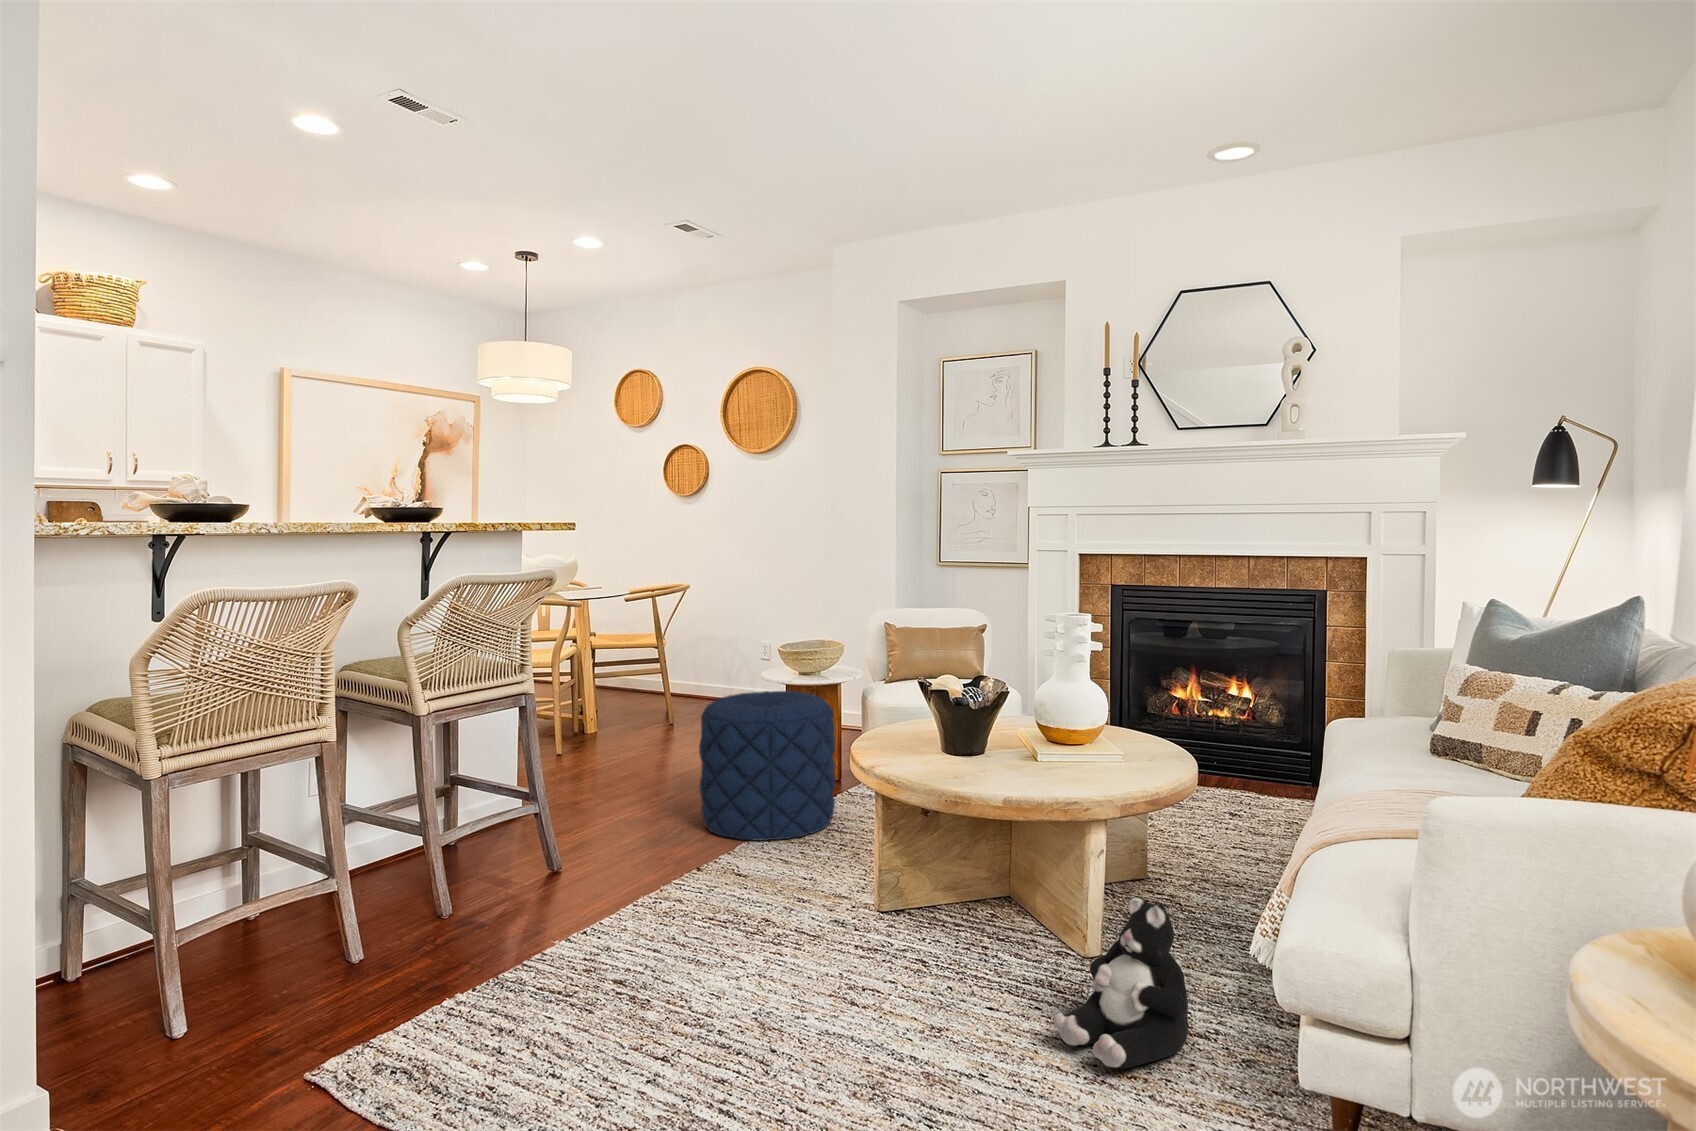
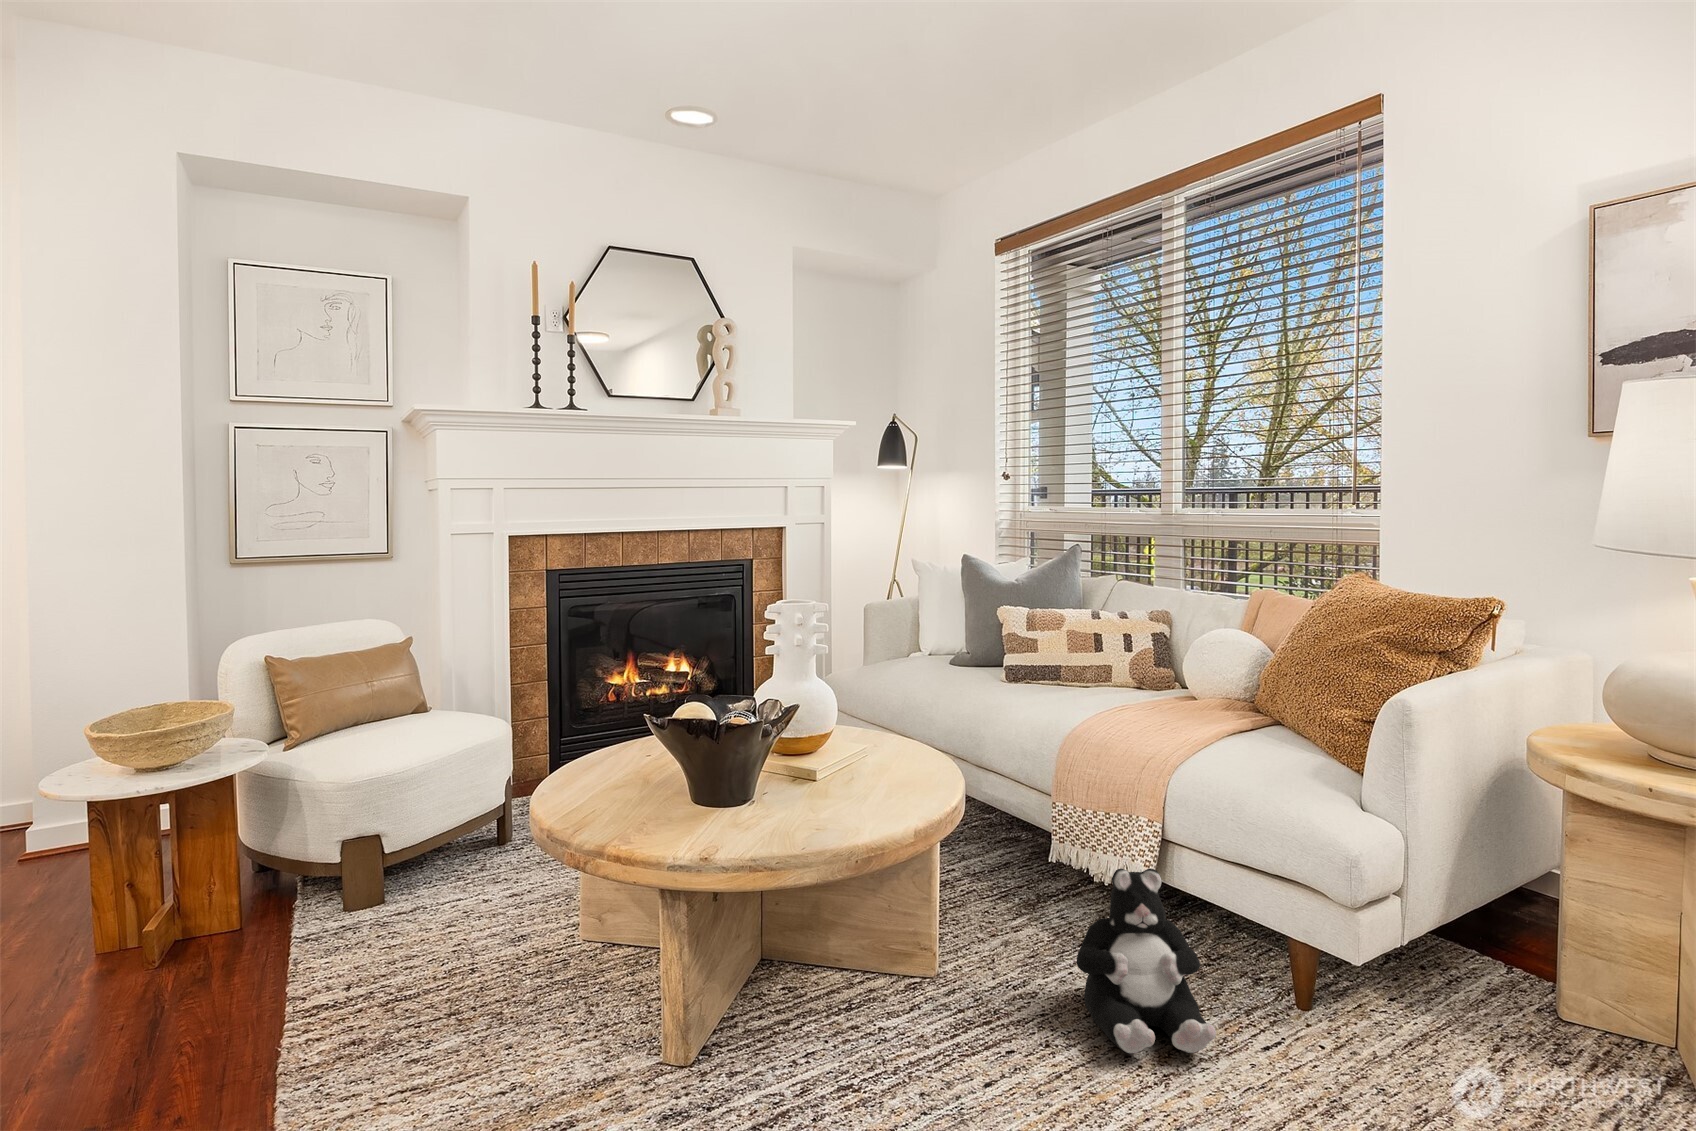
pouf: present [699,691,836,841] -> none [99,759,376,1047]

